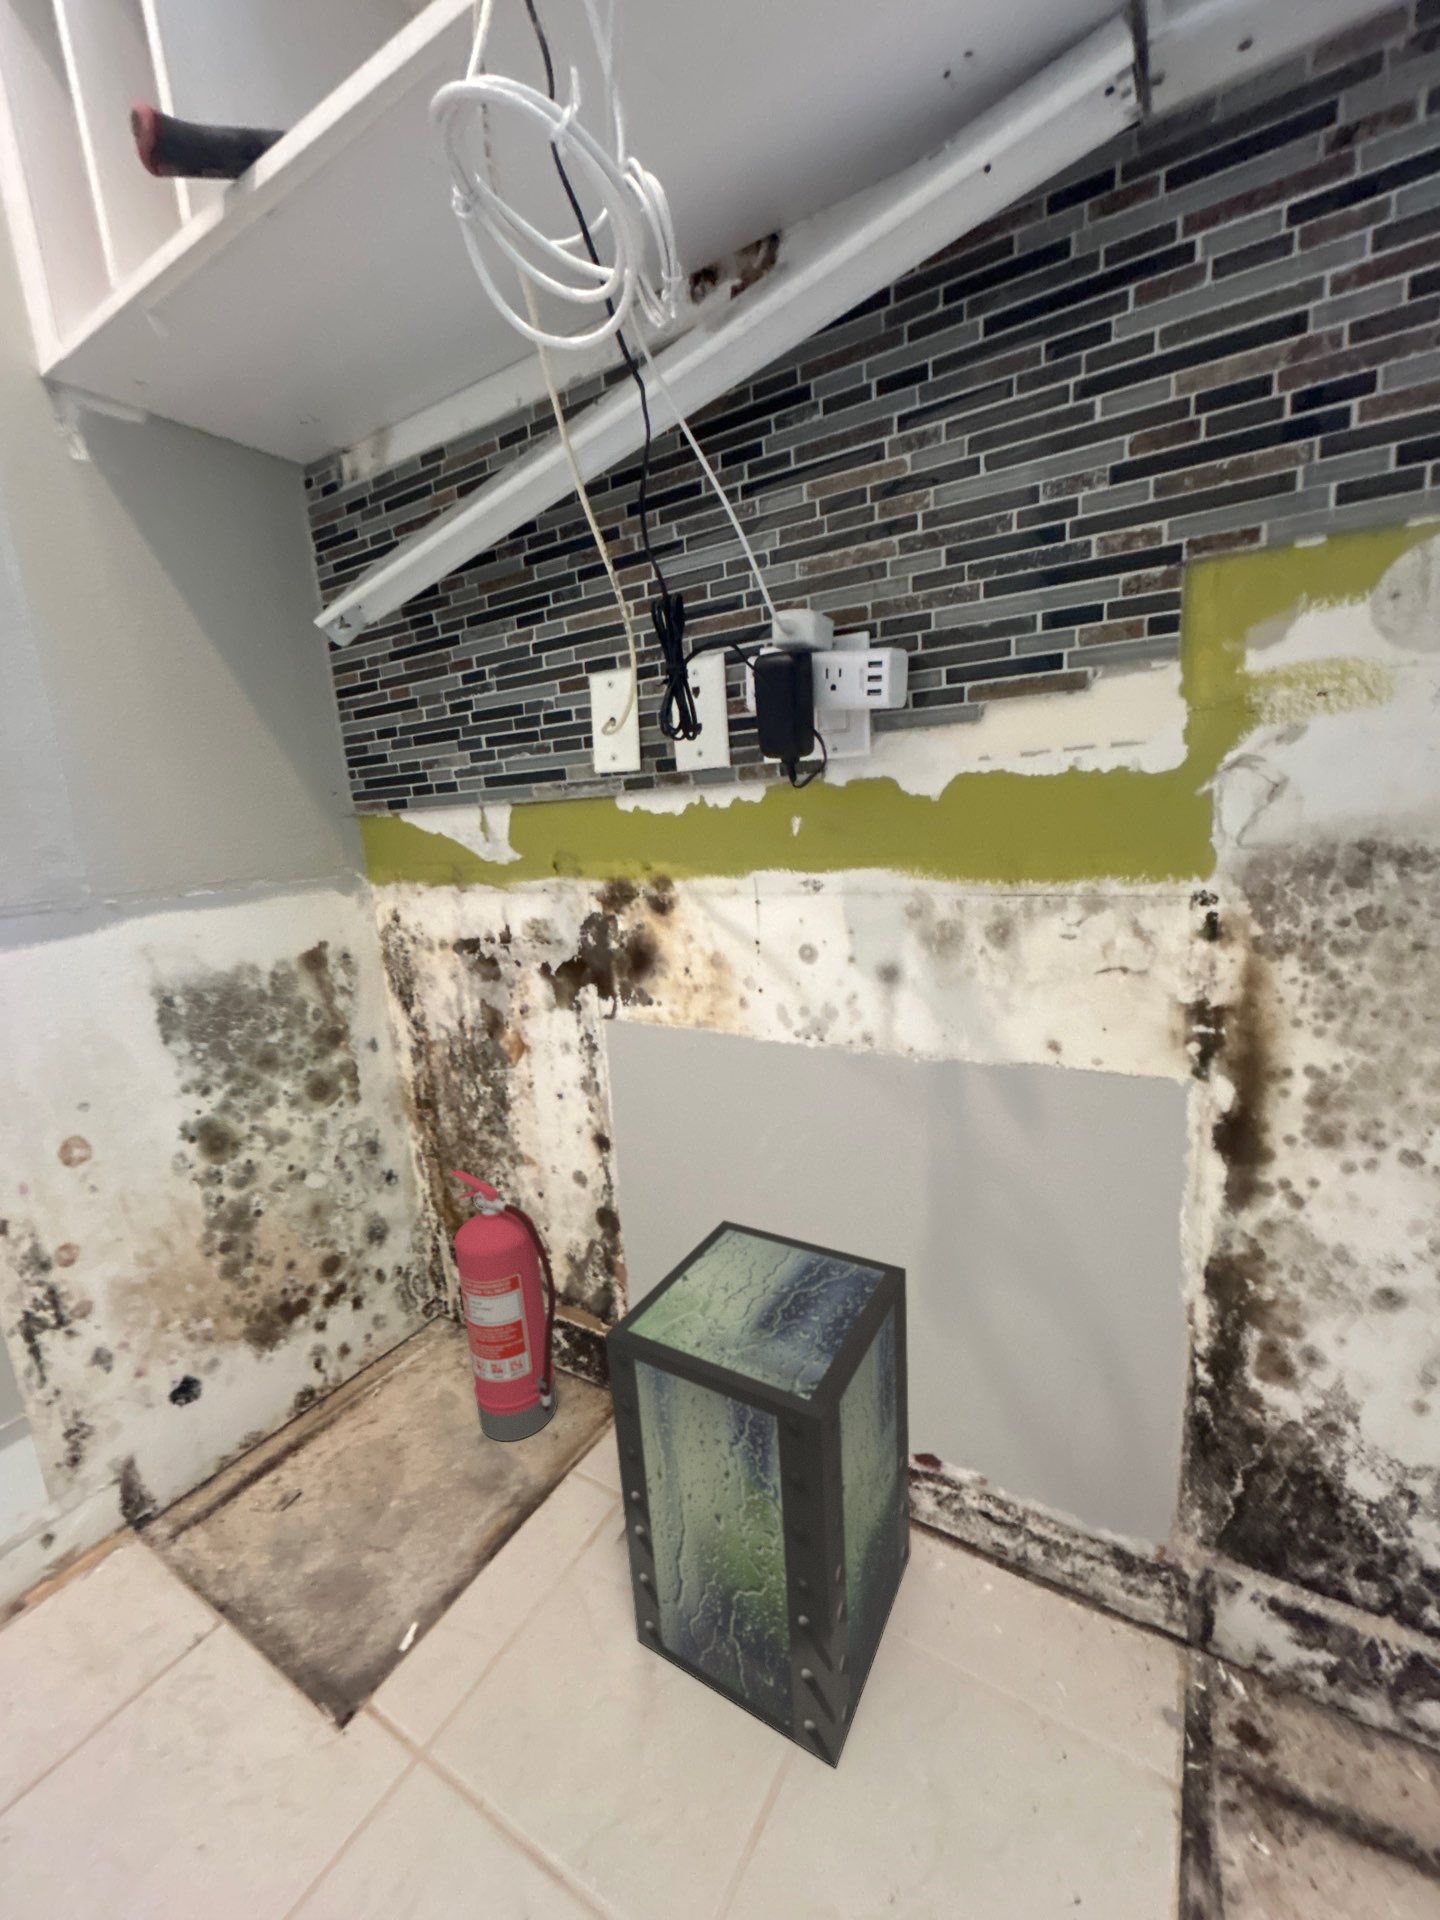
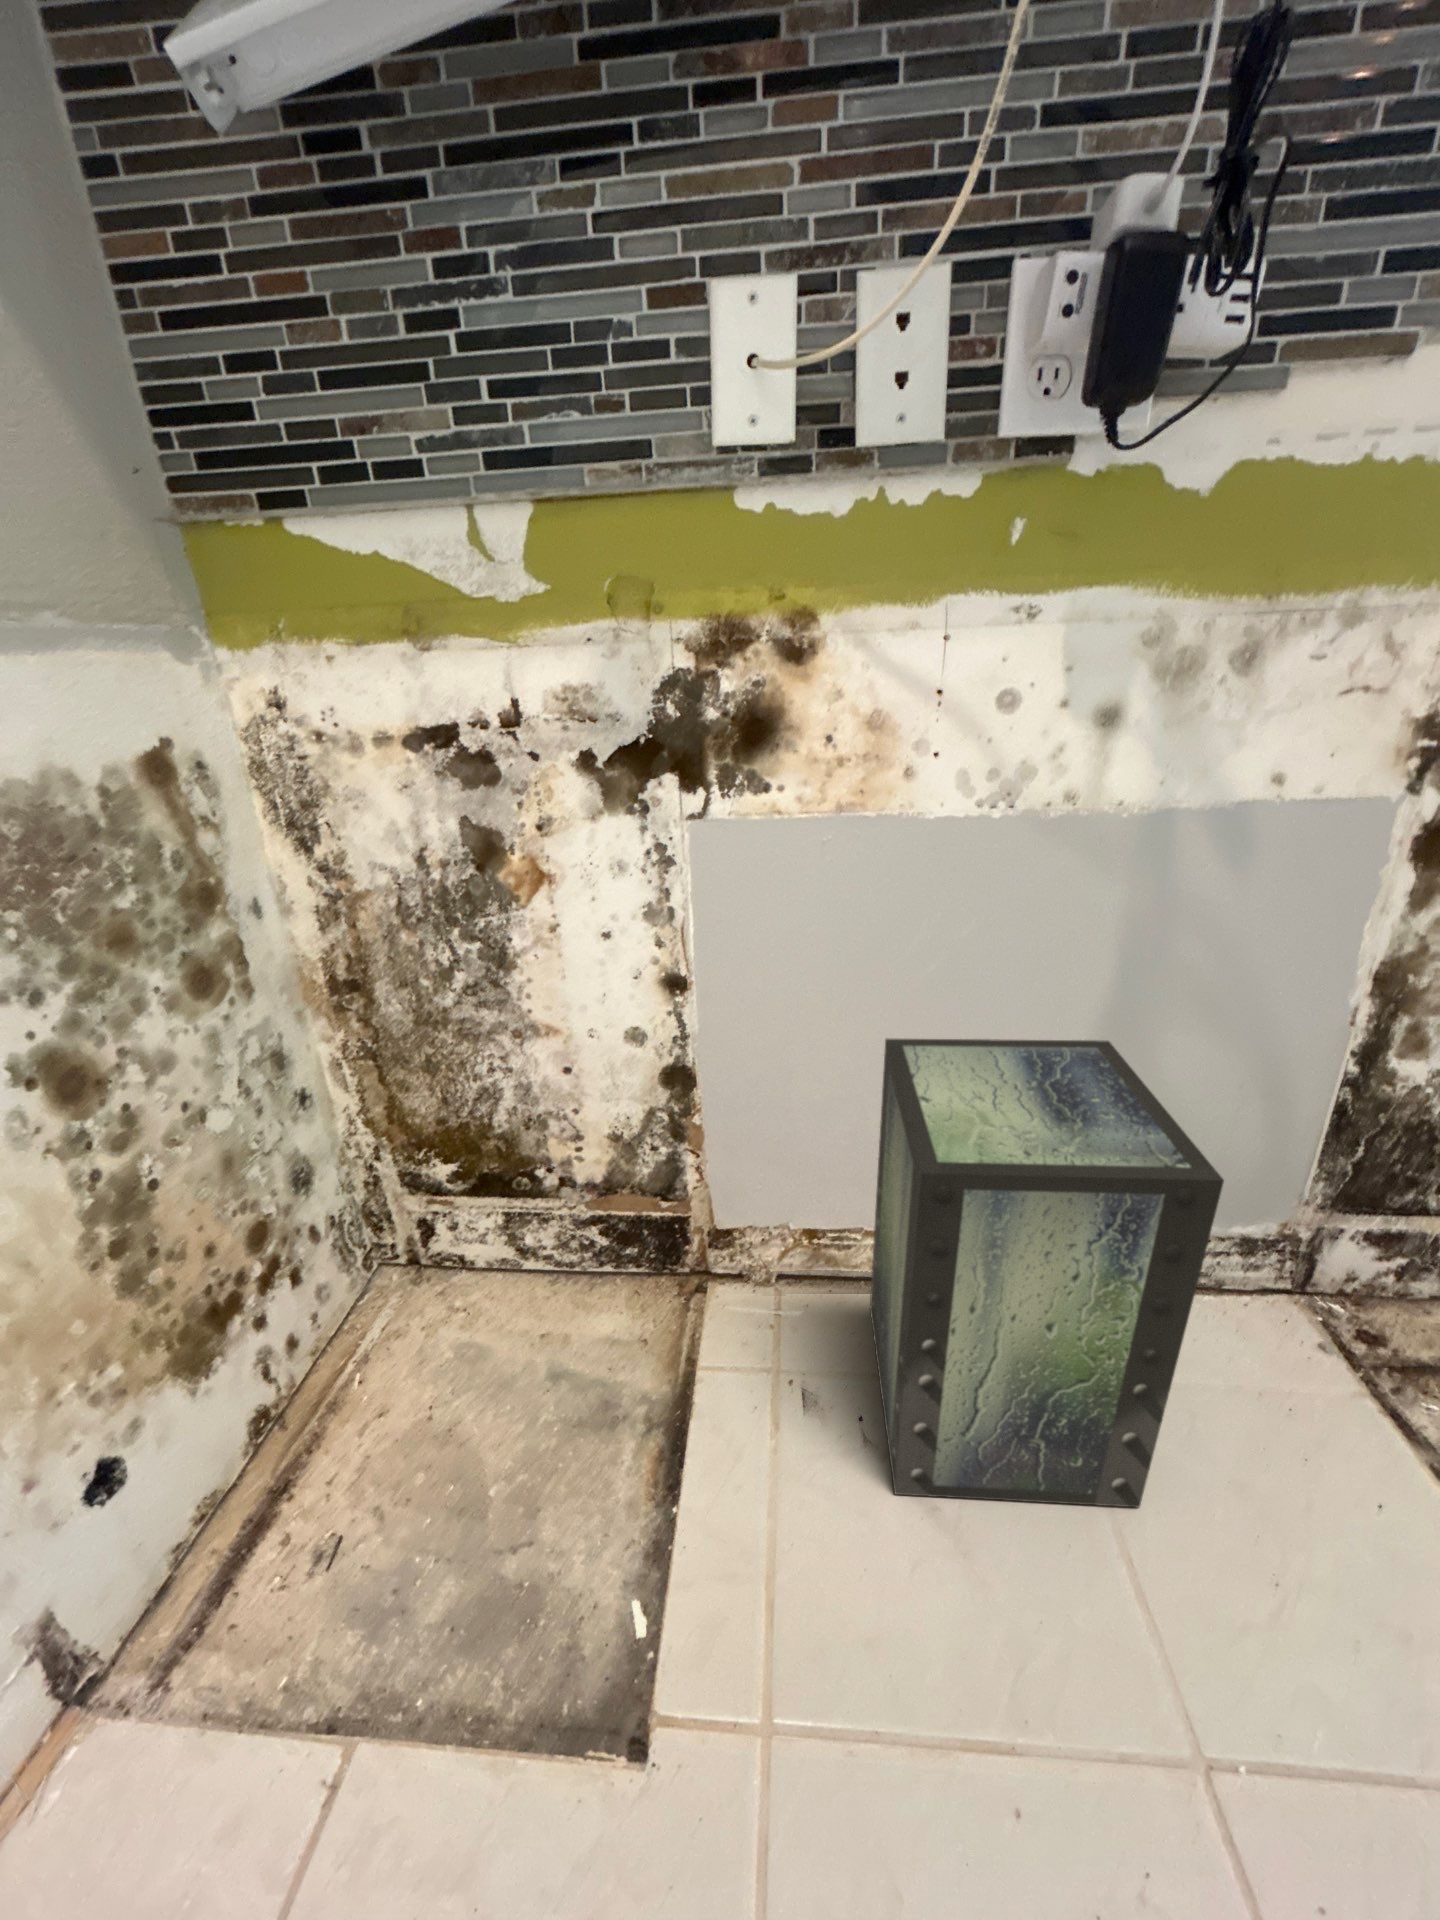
fire extinguisher: present [451,1170,557,1441] -> none [472,1055,654,1375]

